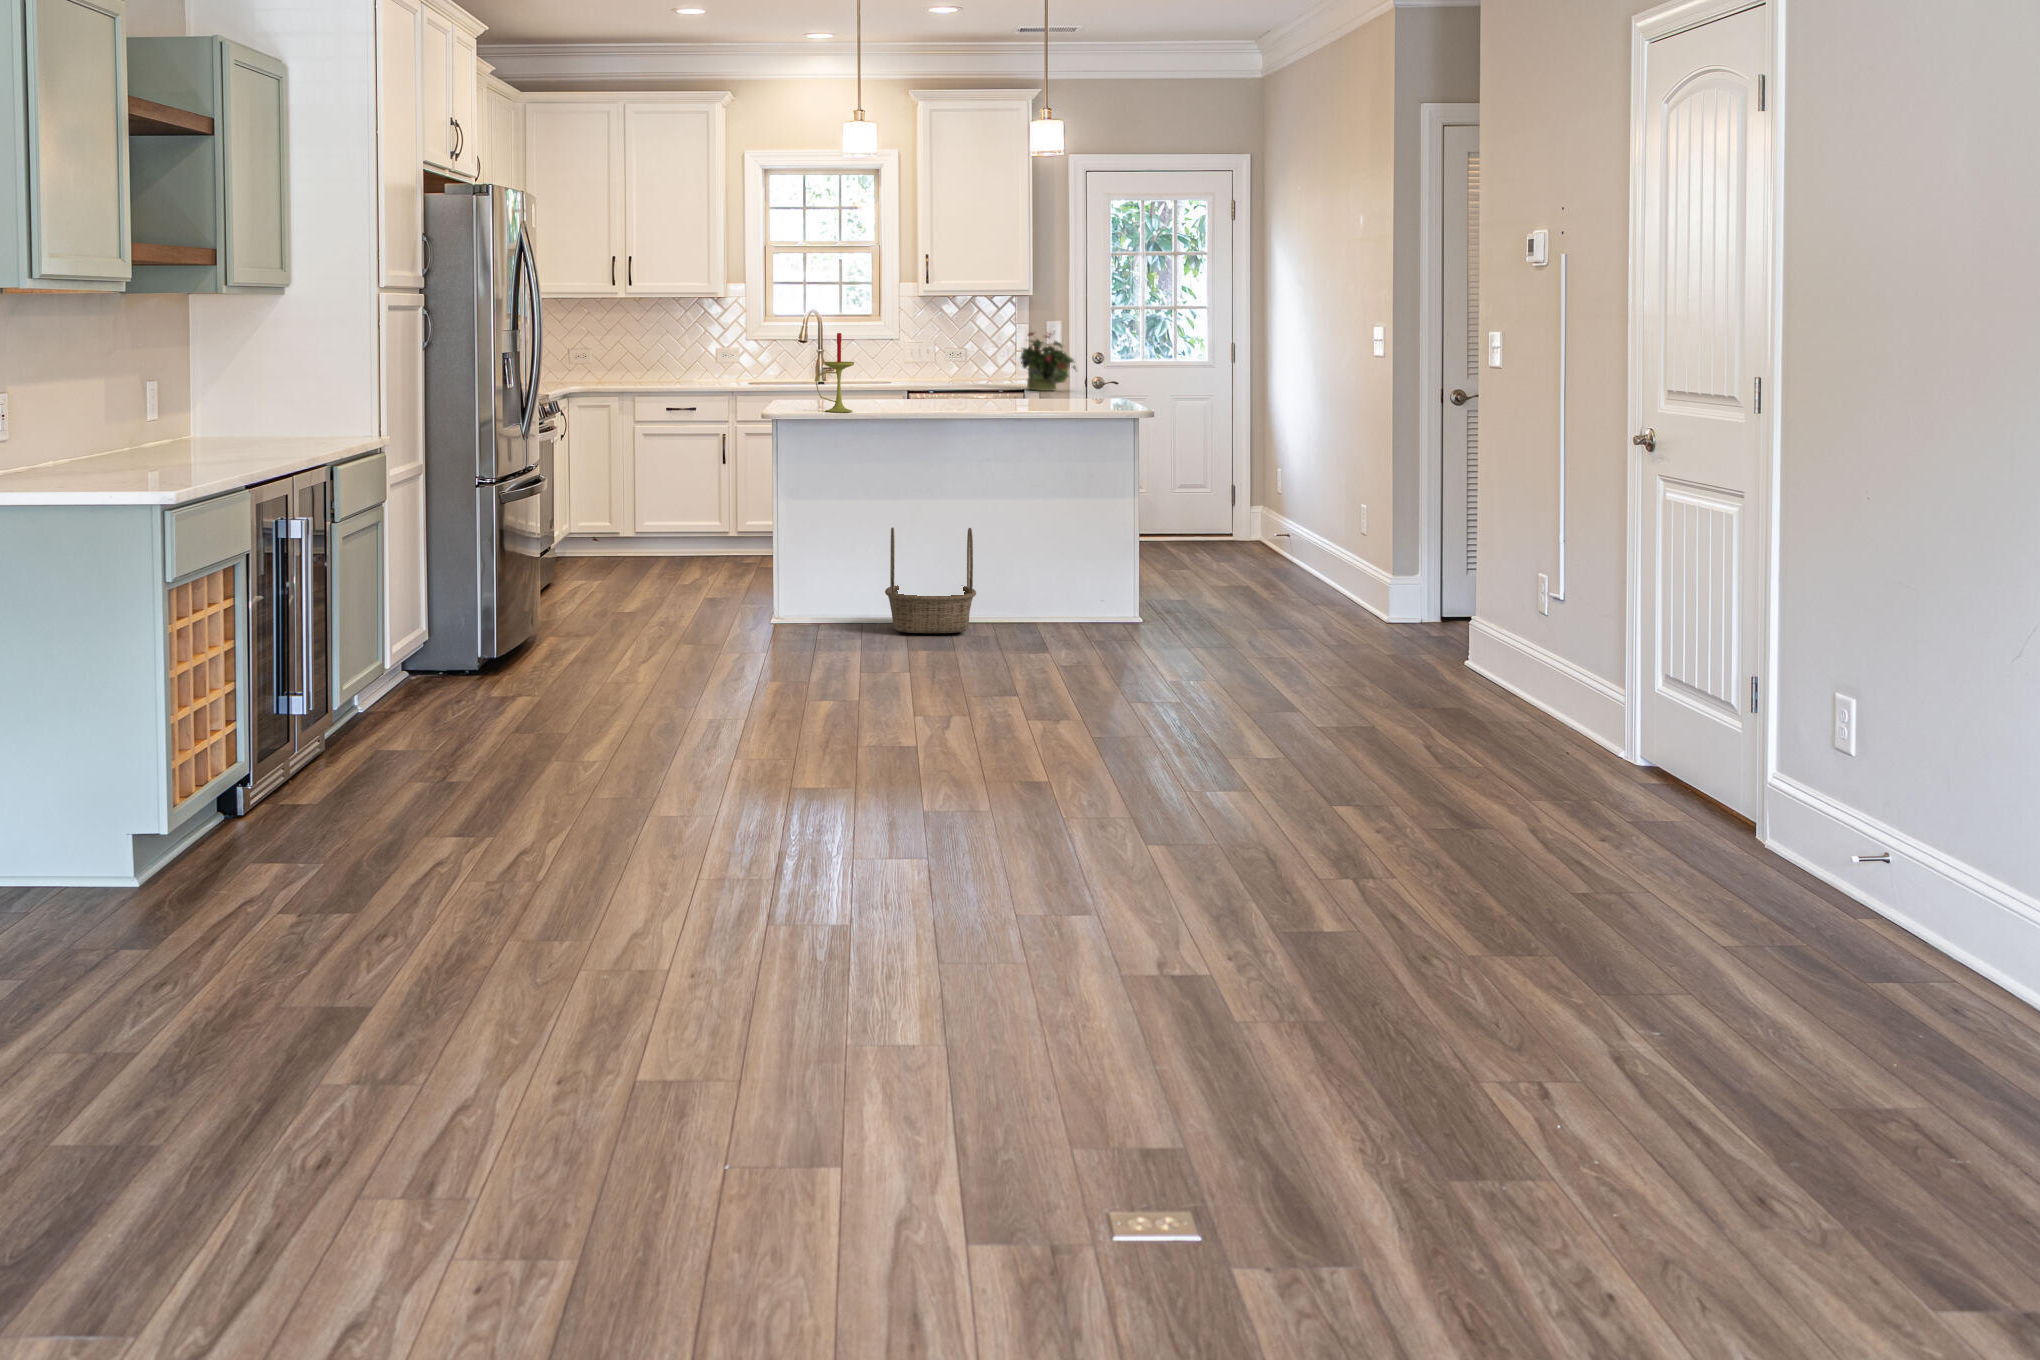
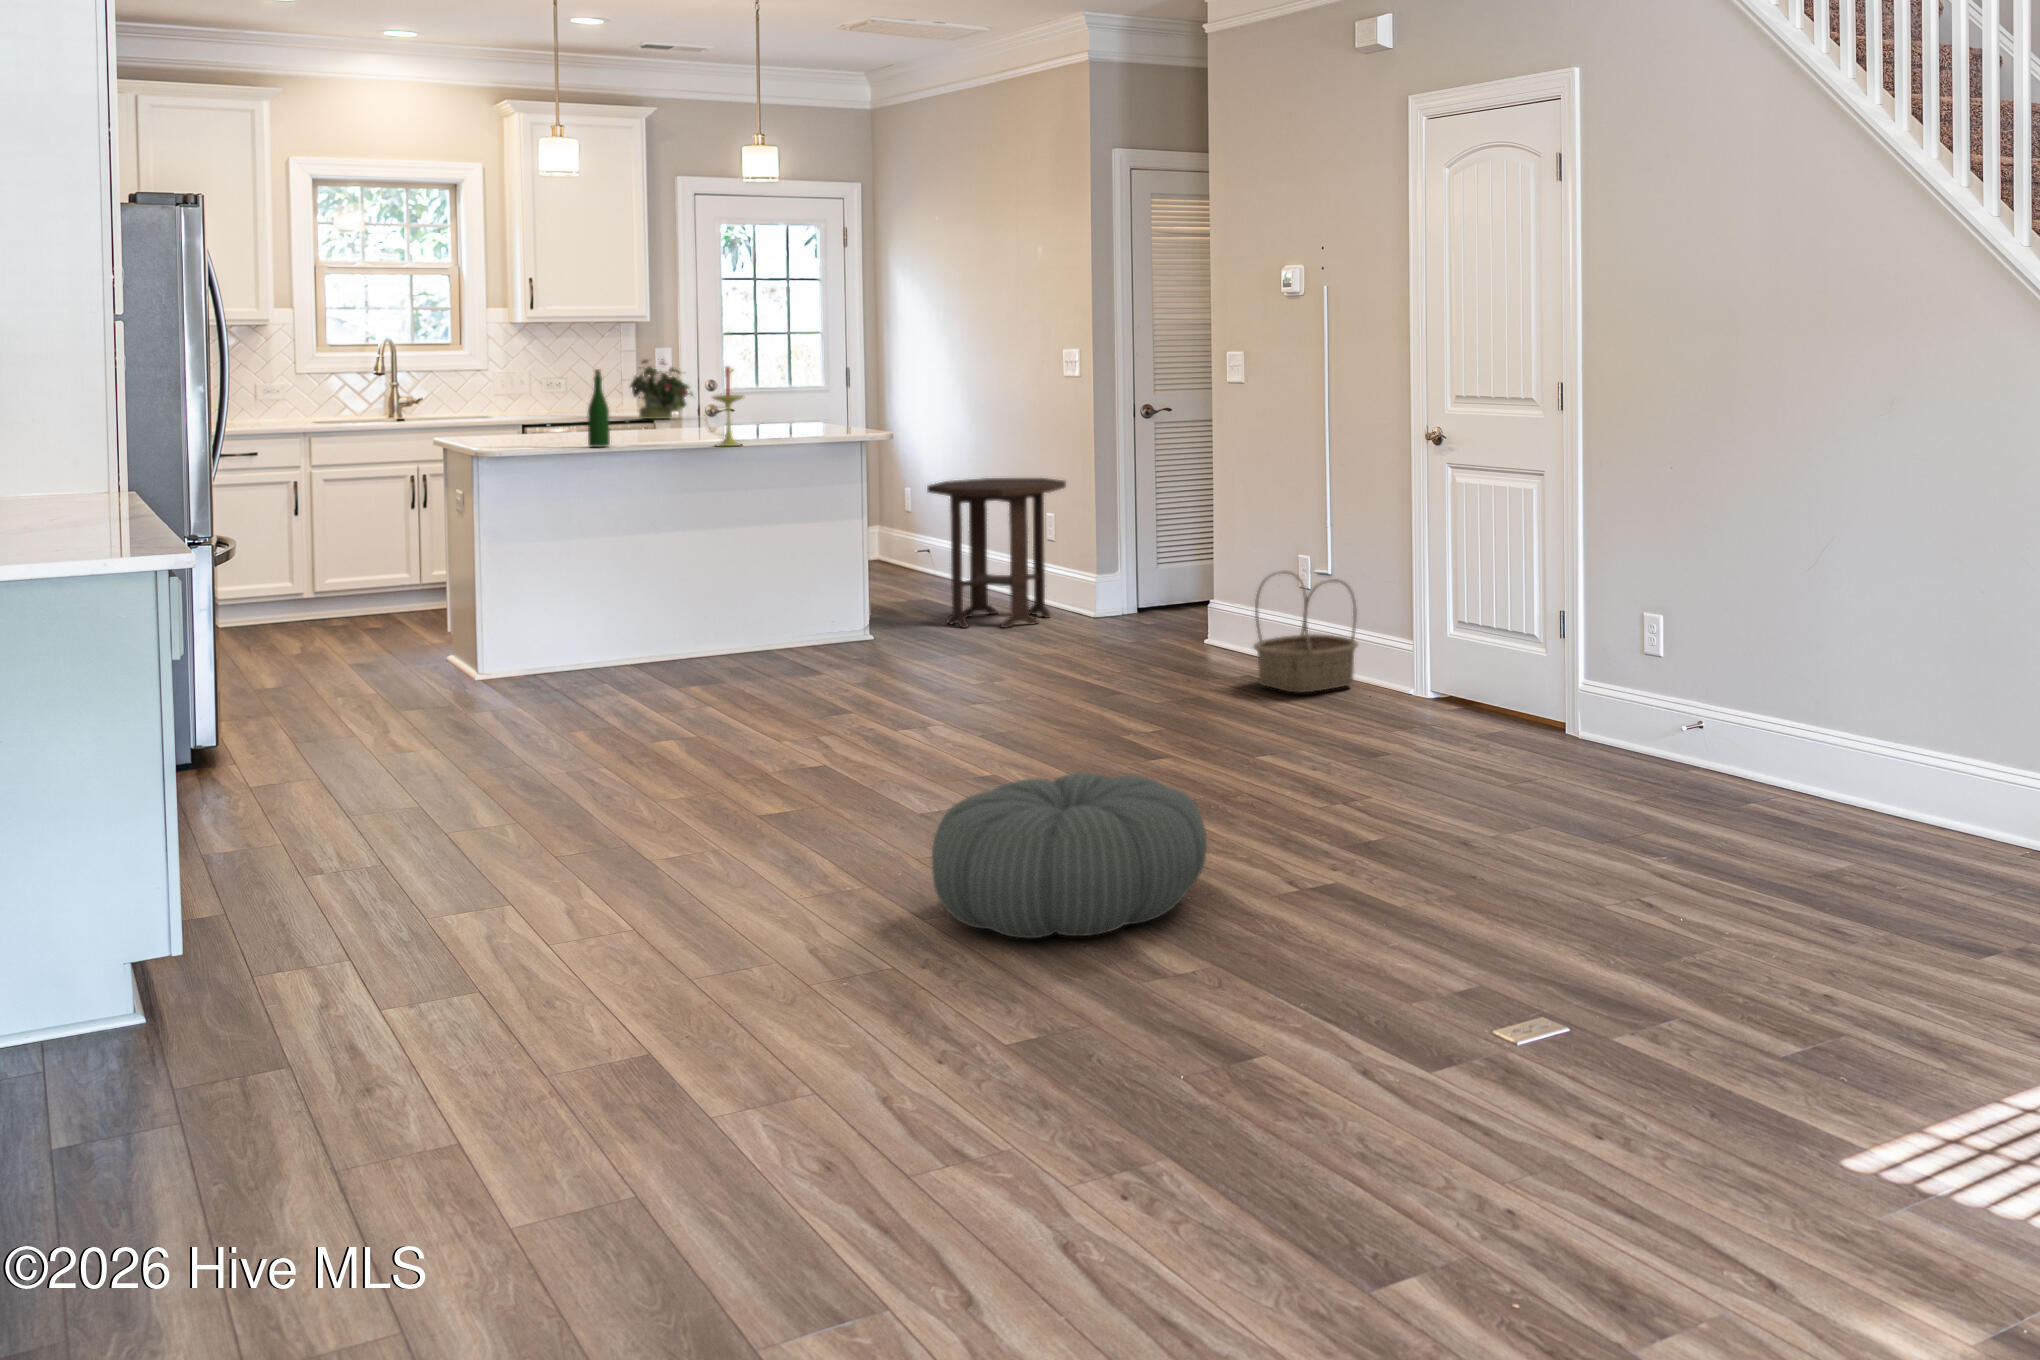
candle: present [815,333,854,412] -> present [709,367,743,446]
wine bottle: none [885,336,904,411] -> present [588,369,610,448]
side table: none [1216,466,1364,628] -> present [927,478,1066,628]
basket: present [885,528,976,633] -> present [1254,571,1358,692]
pouf: none [786,772,1079,948] -> present [932,773,1207,938]

